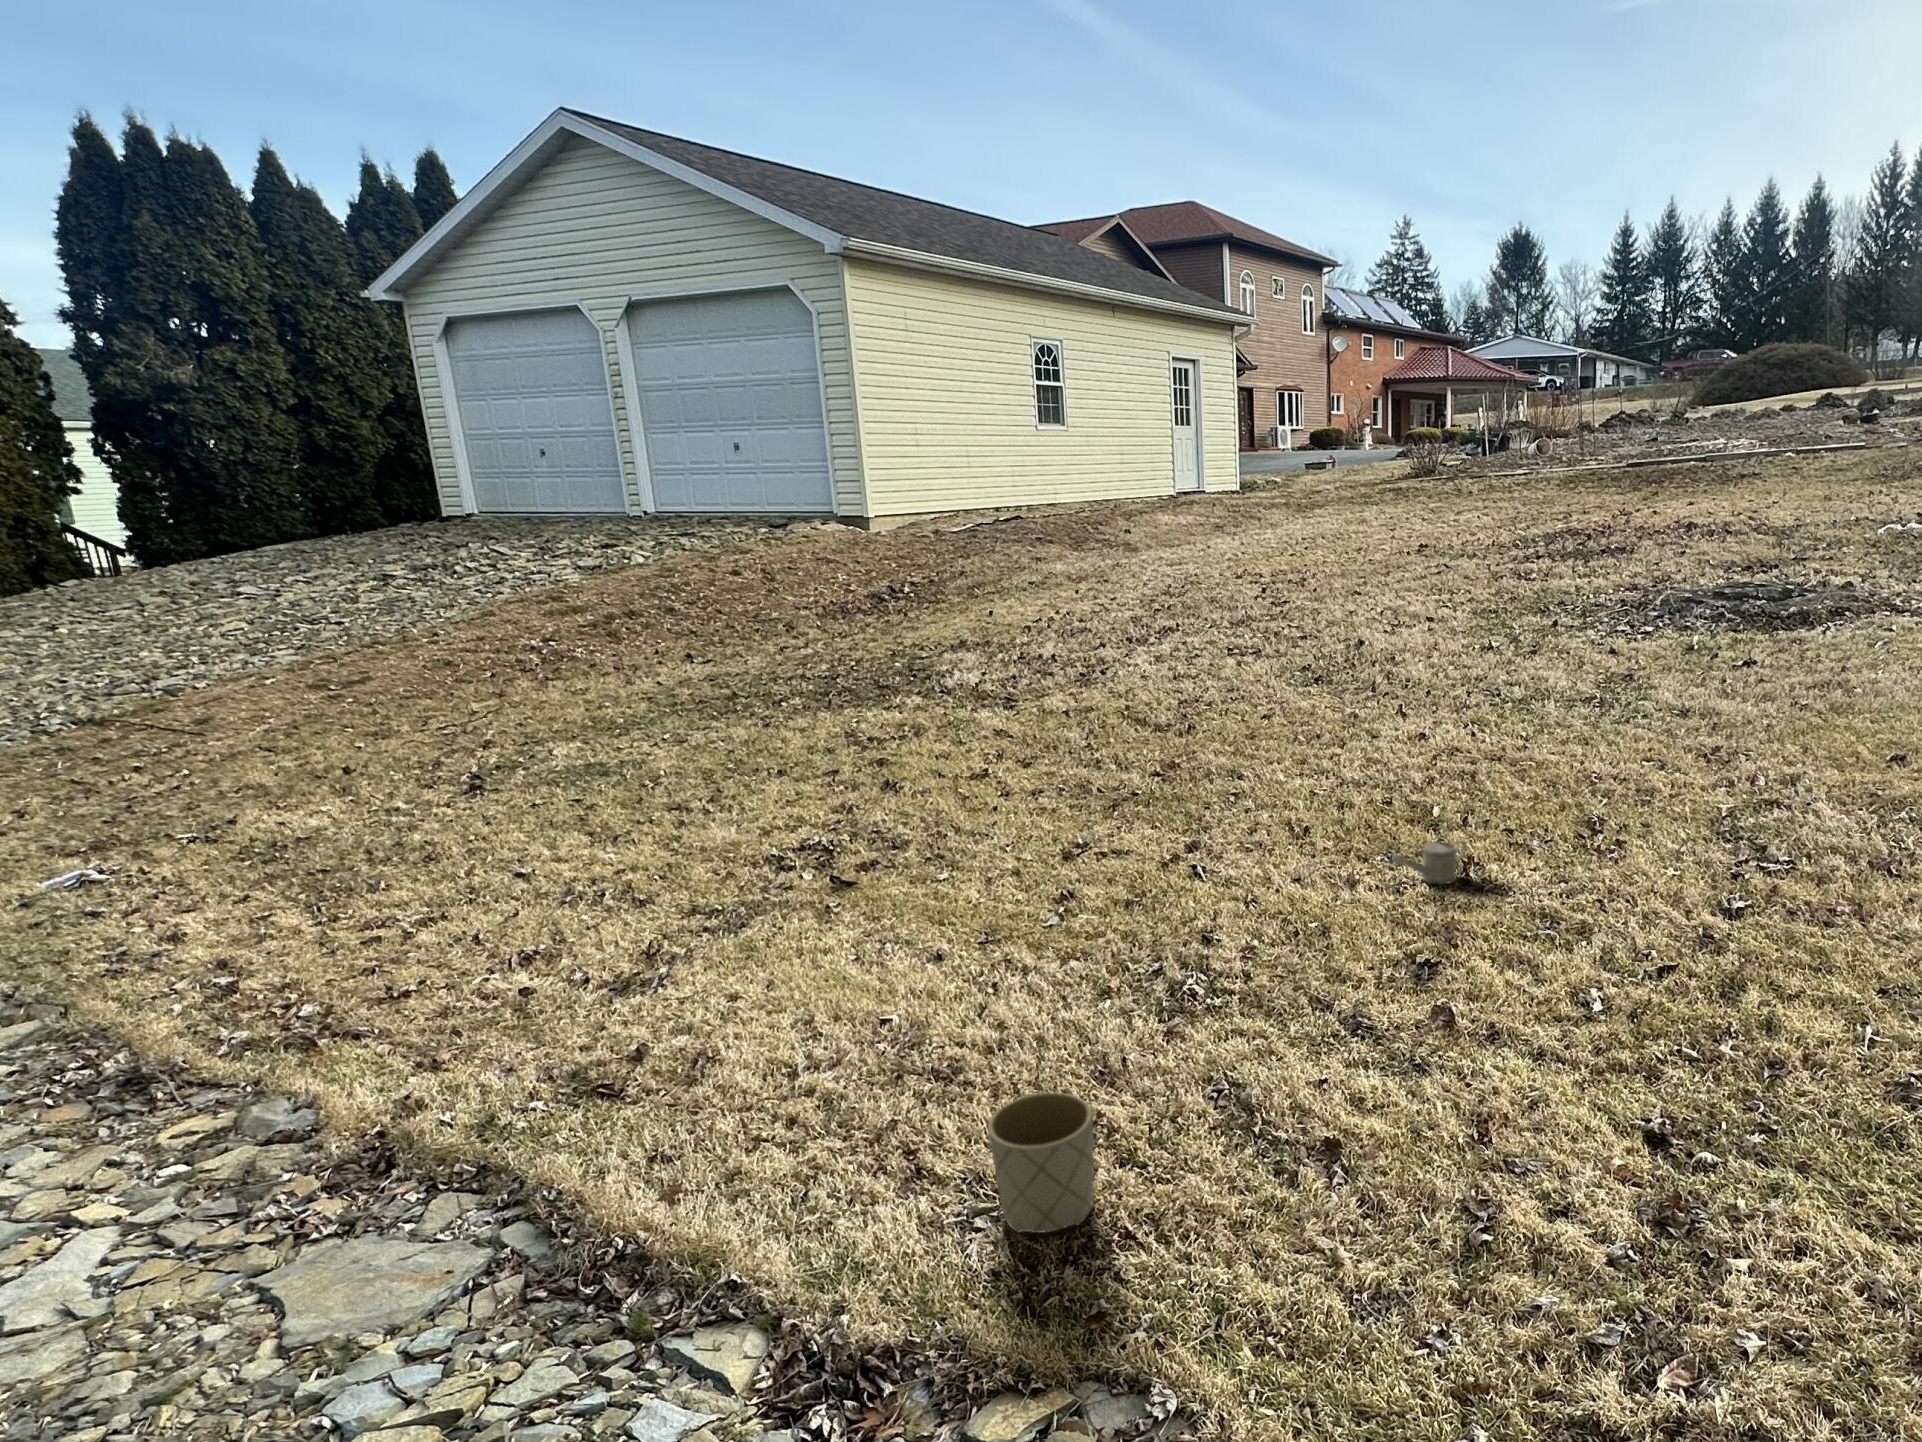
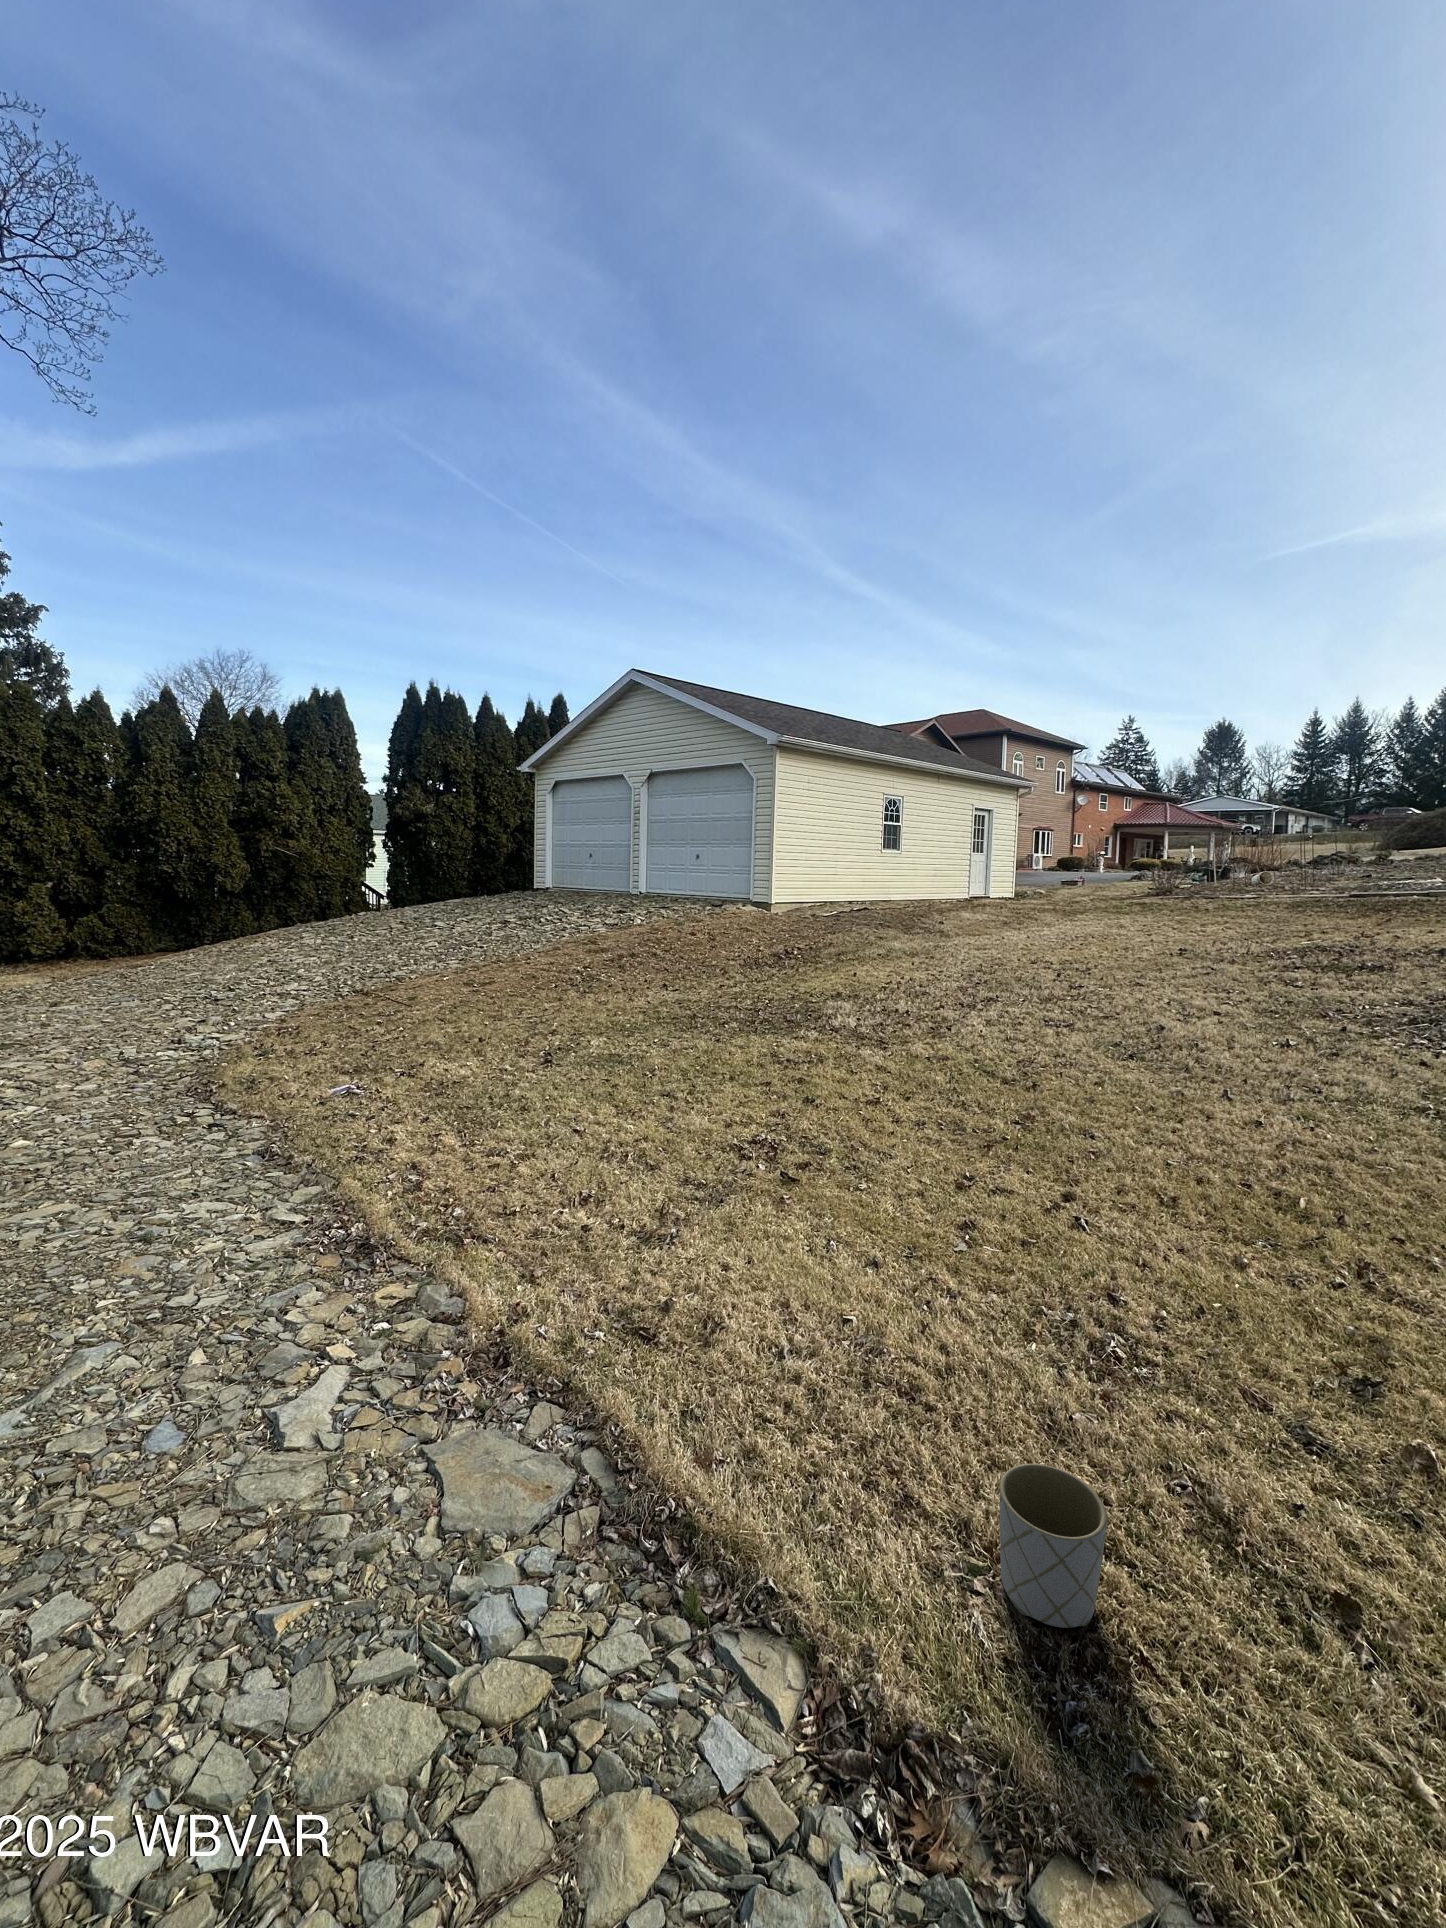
watering can: present [1393,840,1467,884] -> none [1295,1243,1371,1290]

